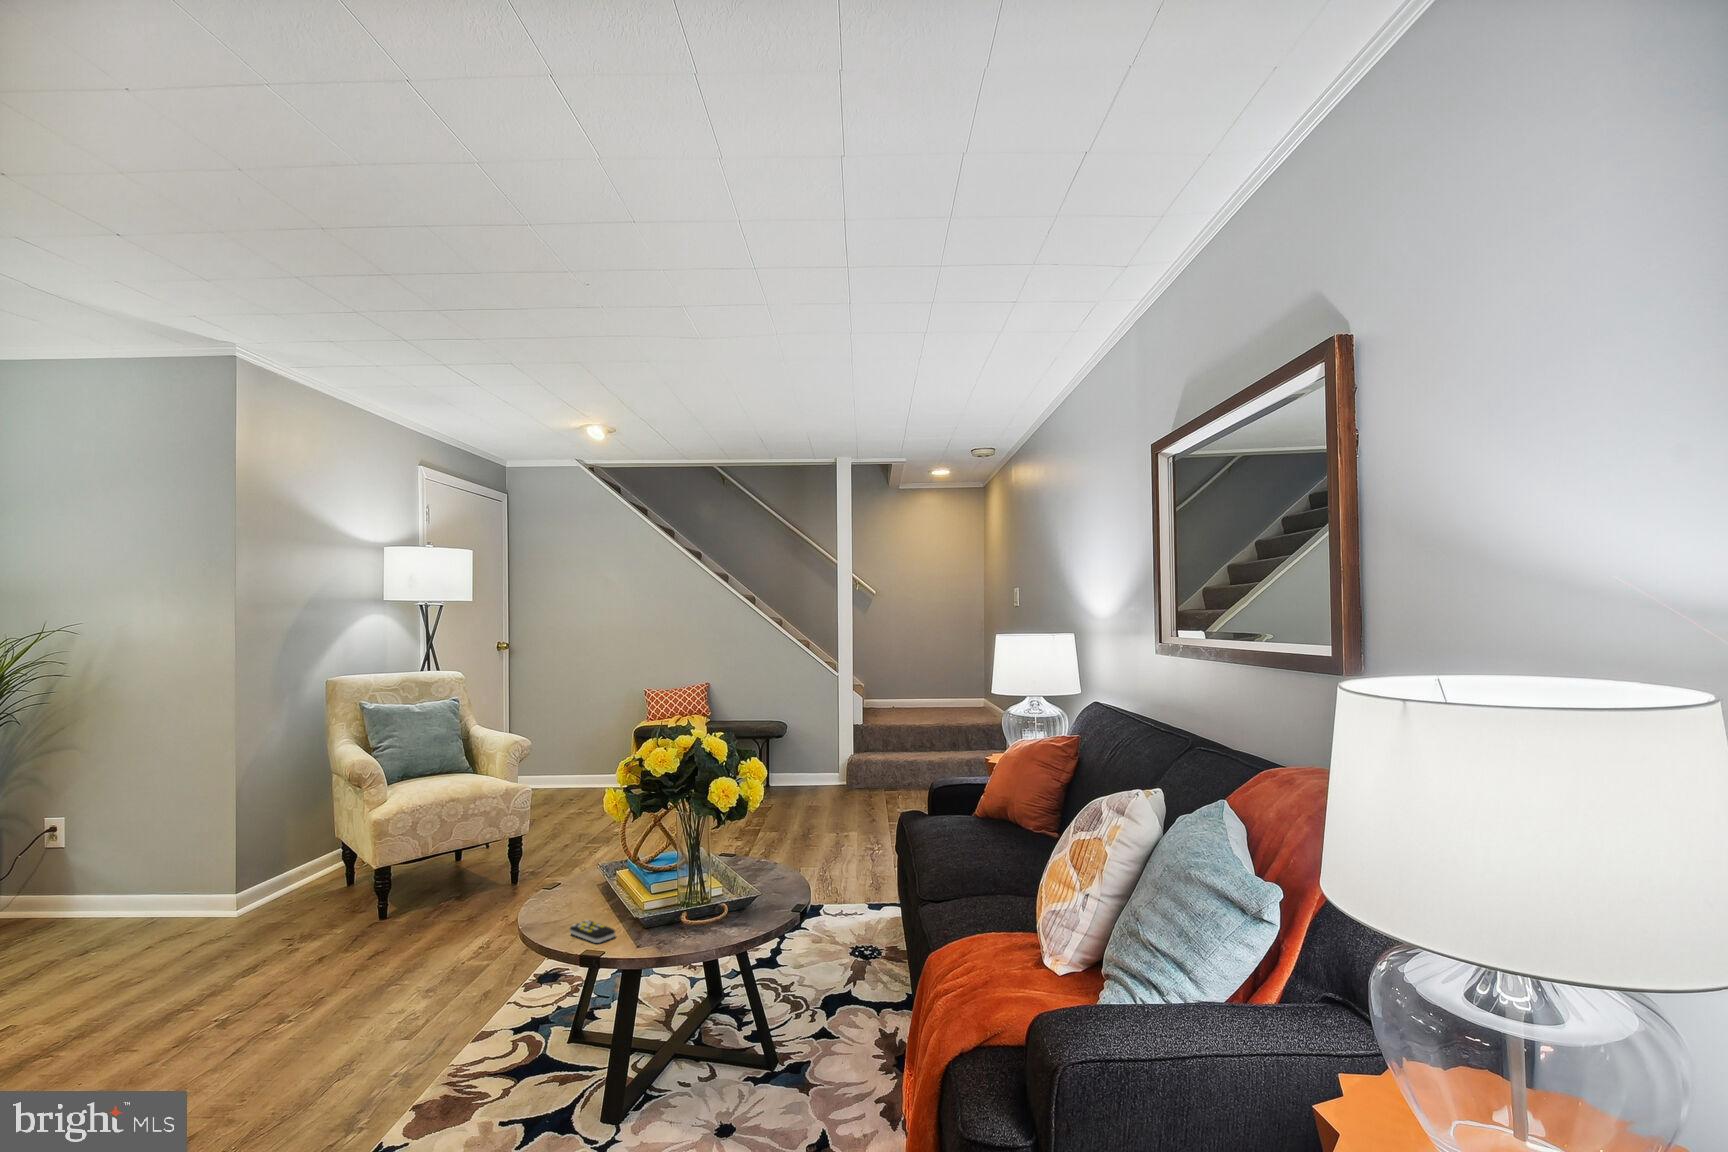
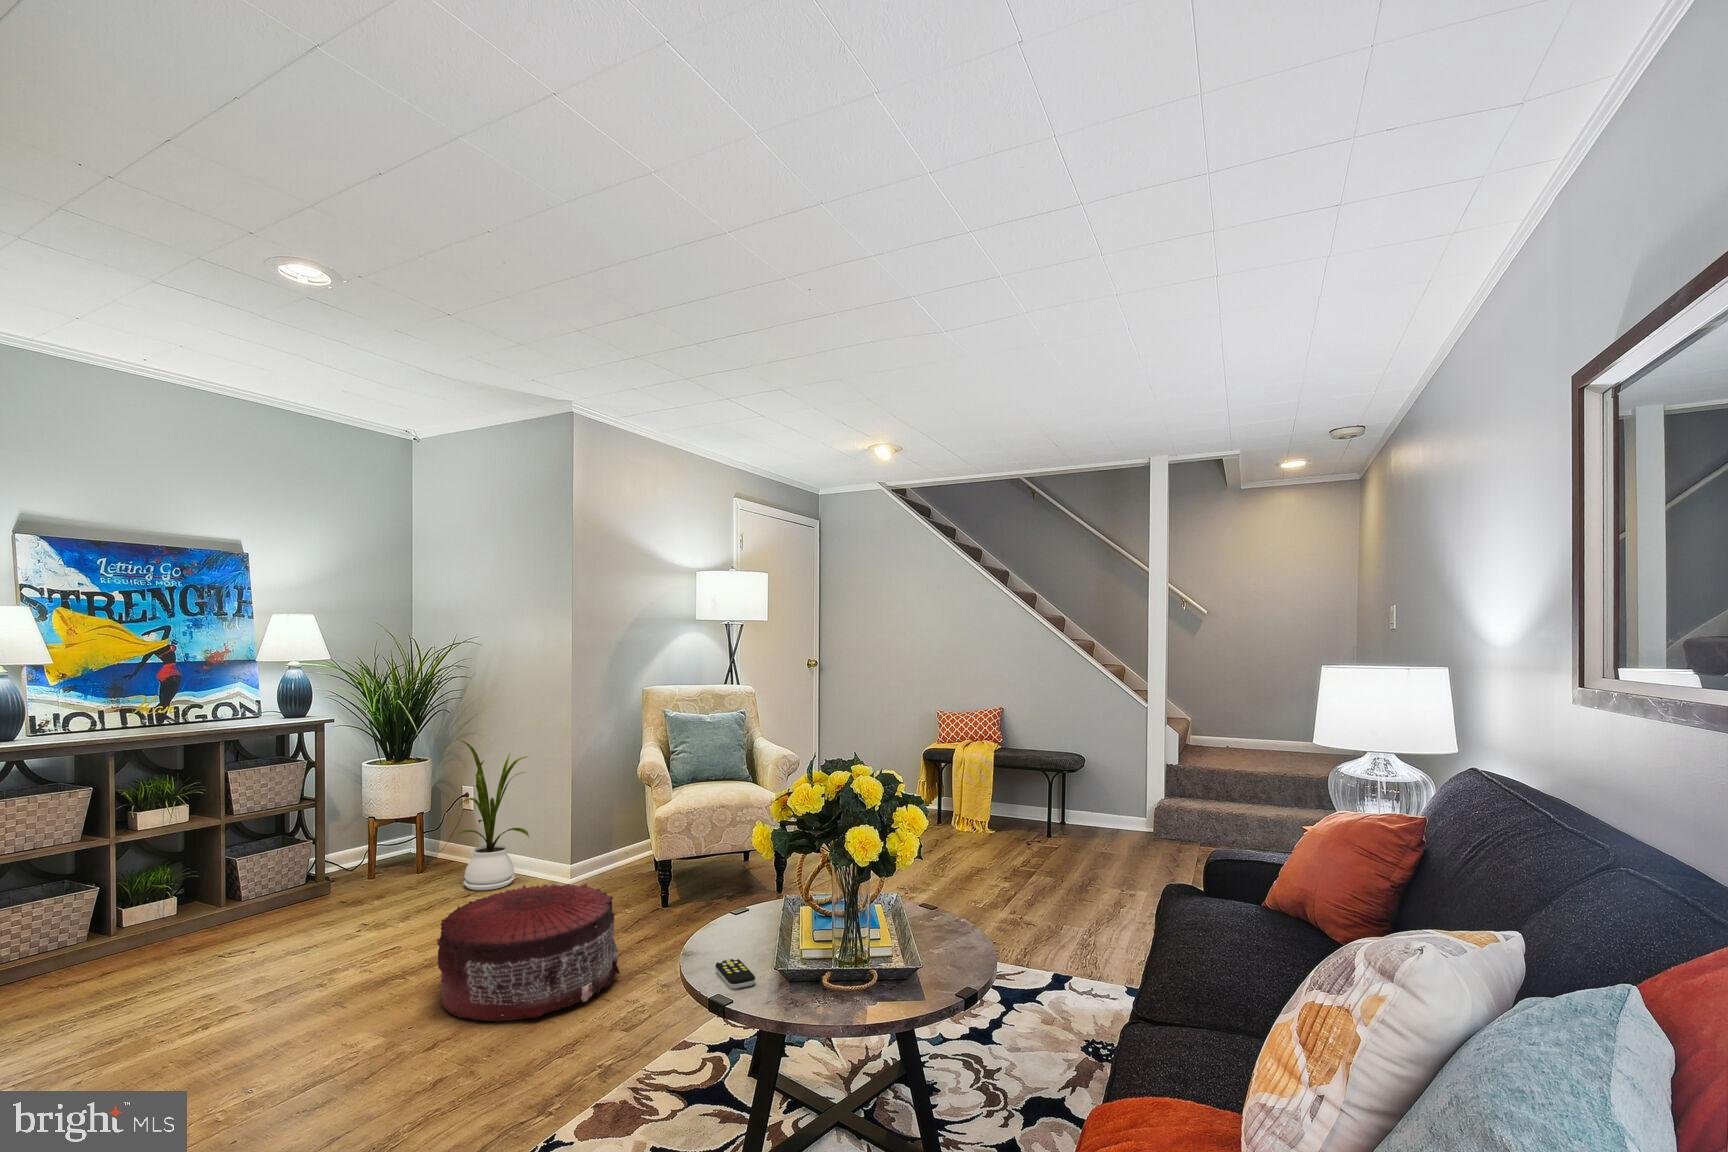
house plant: none [69,764,194,942] -> present [455,740,529,890]
pouf: none [146,900,379,1064] -> present [437,883,620,1021]

